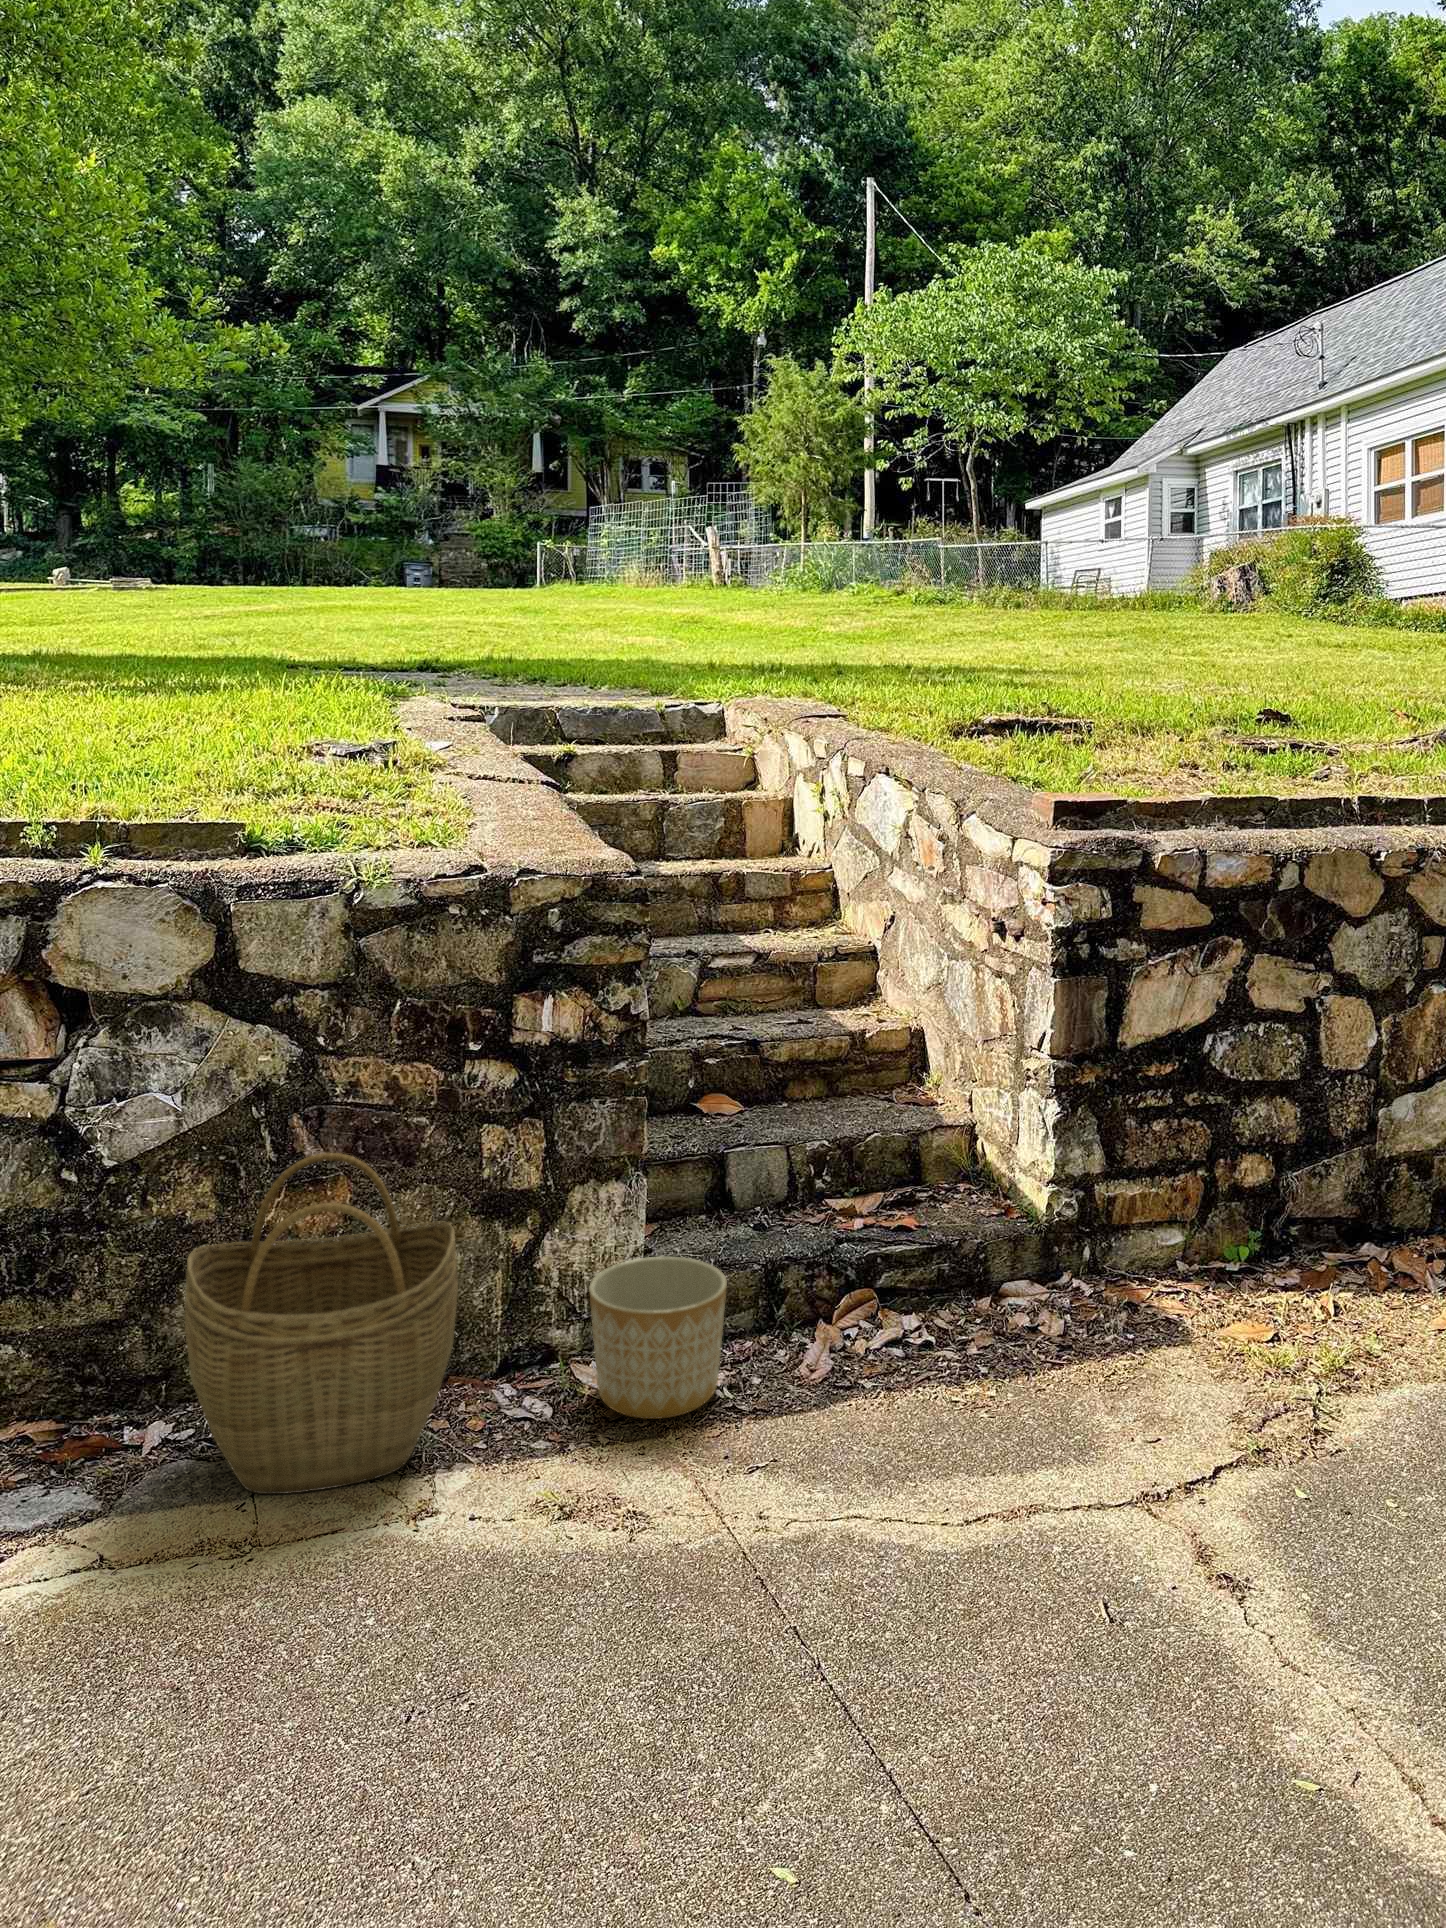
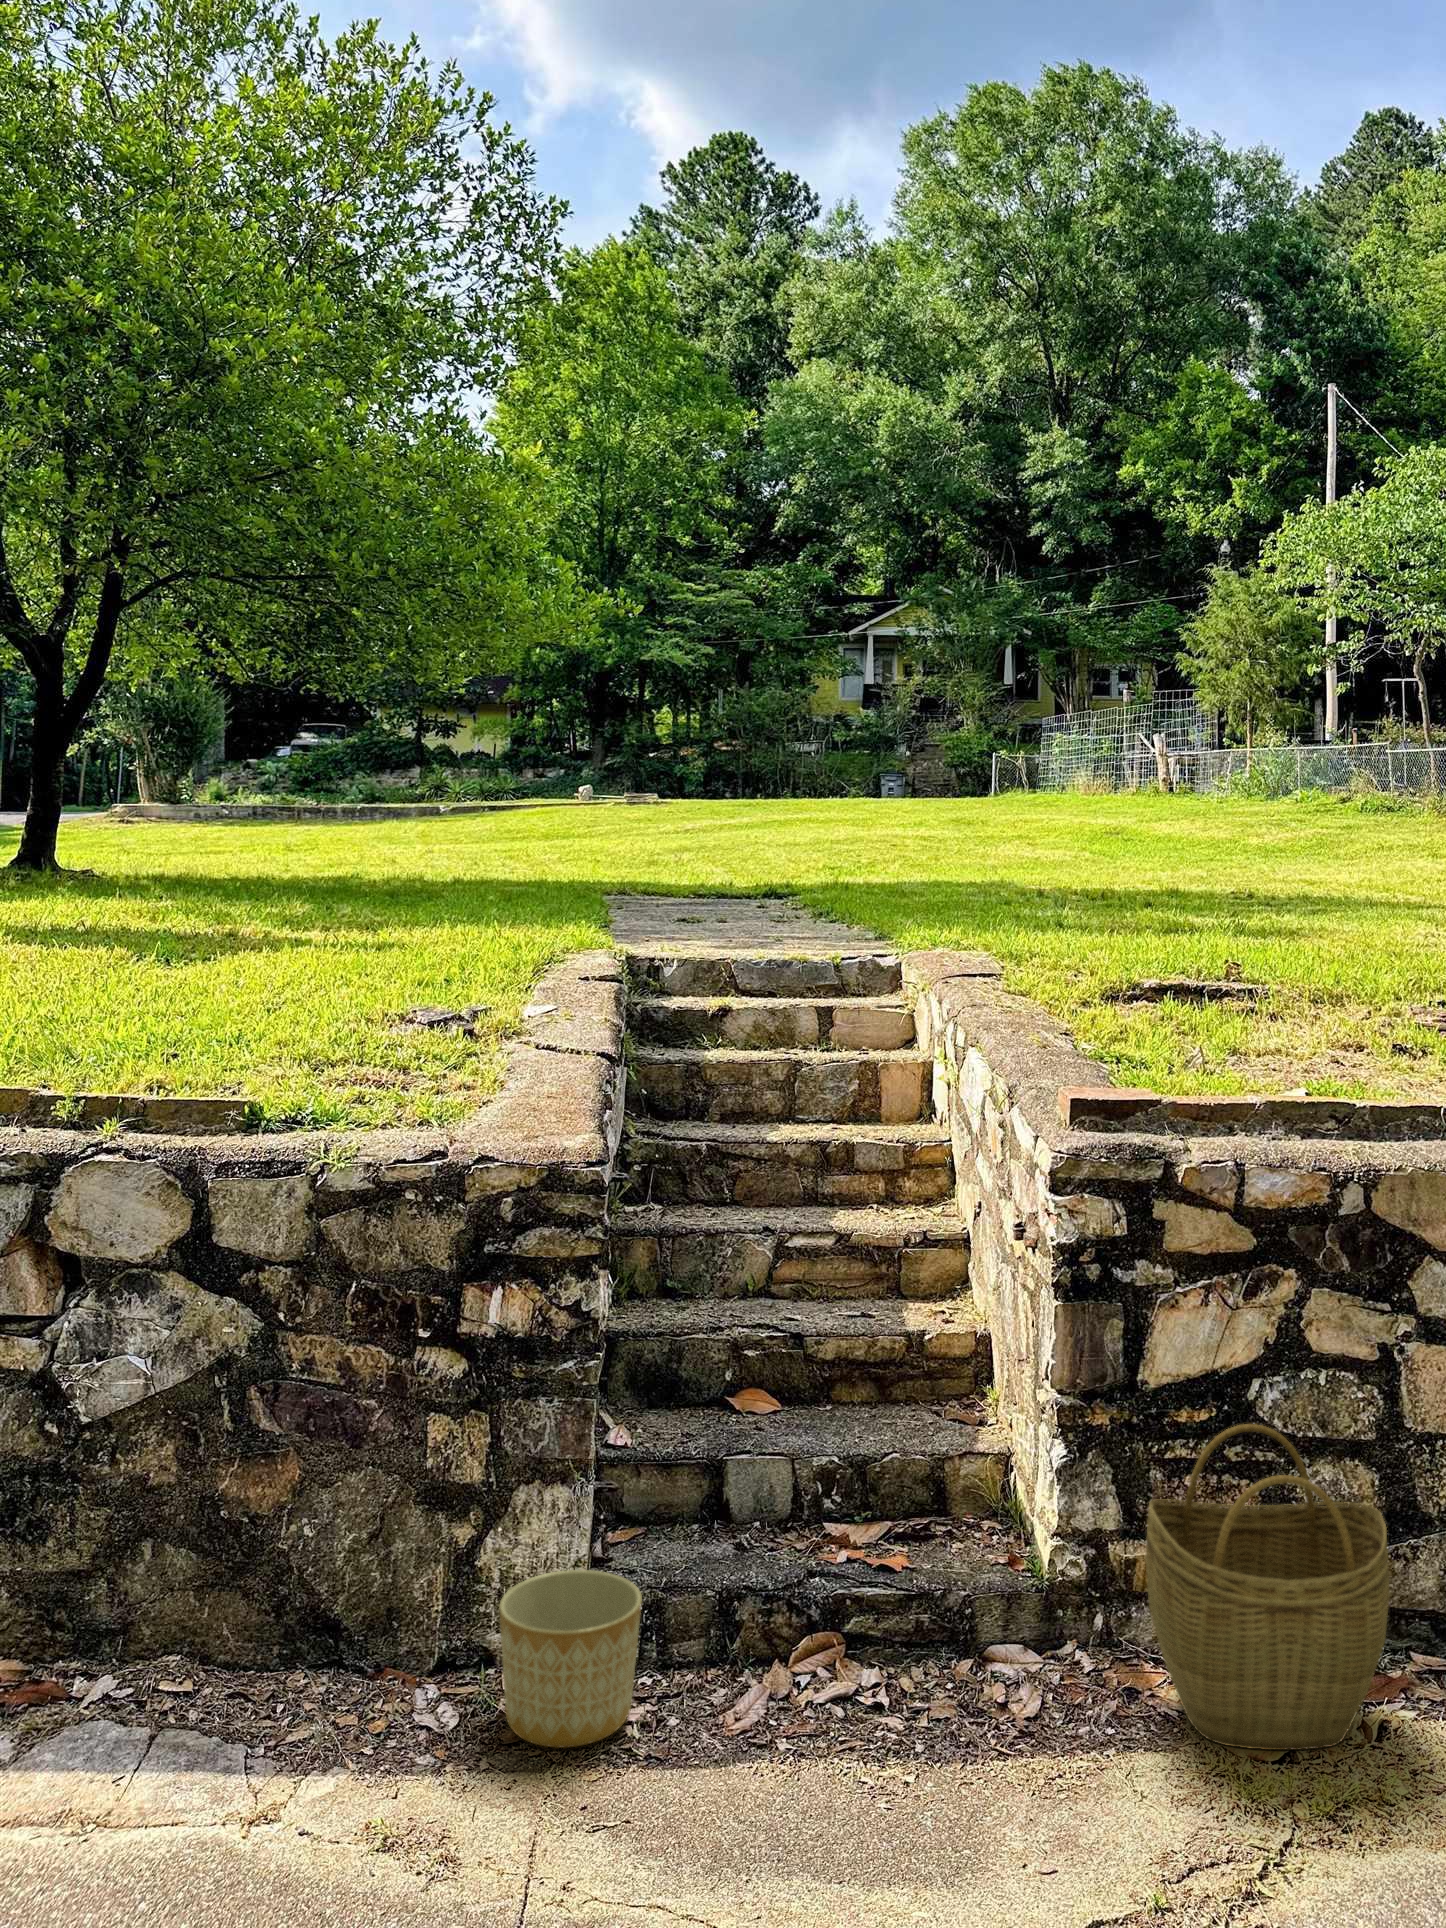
woven basket: present [185,1153,458,1494] -> present [1145,1424,1390,1750]

